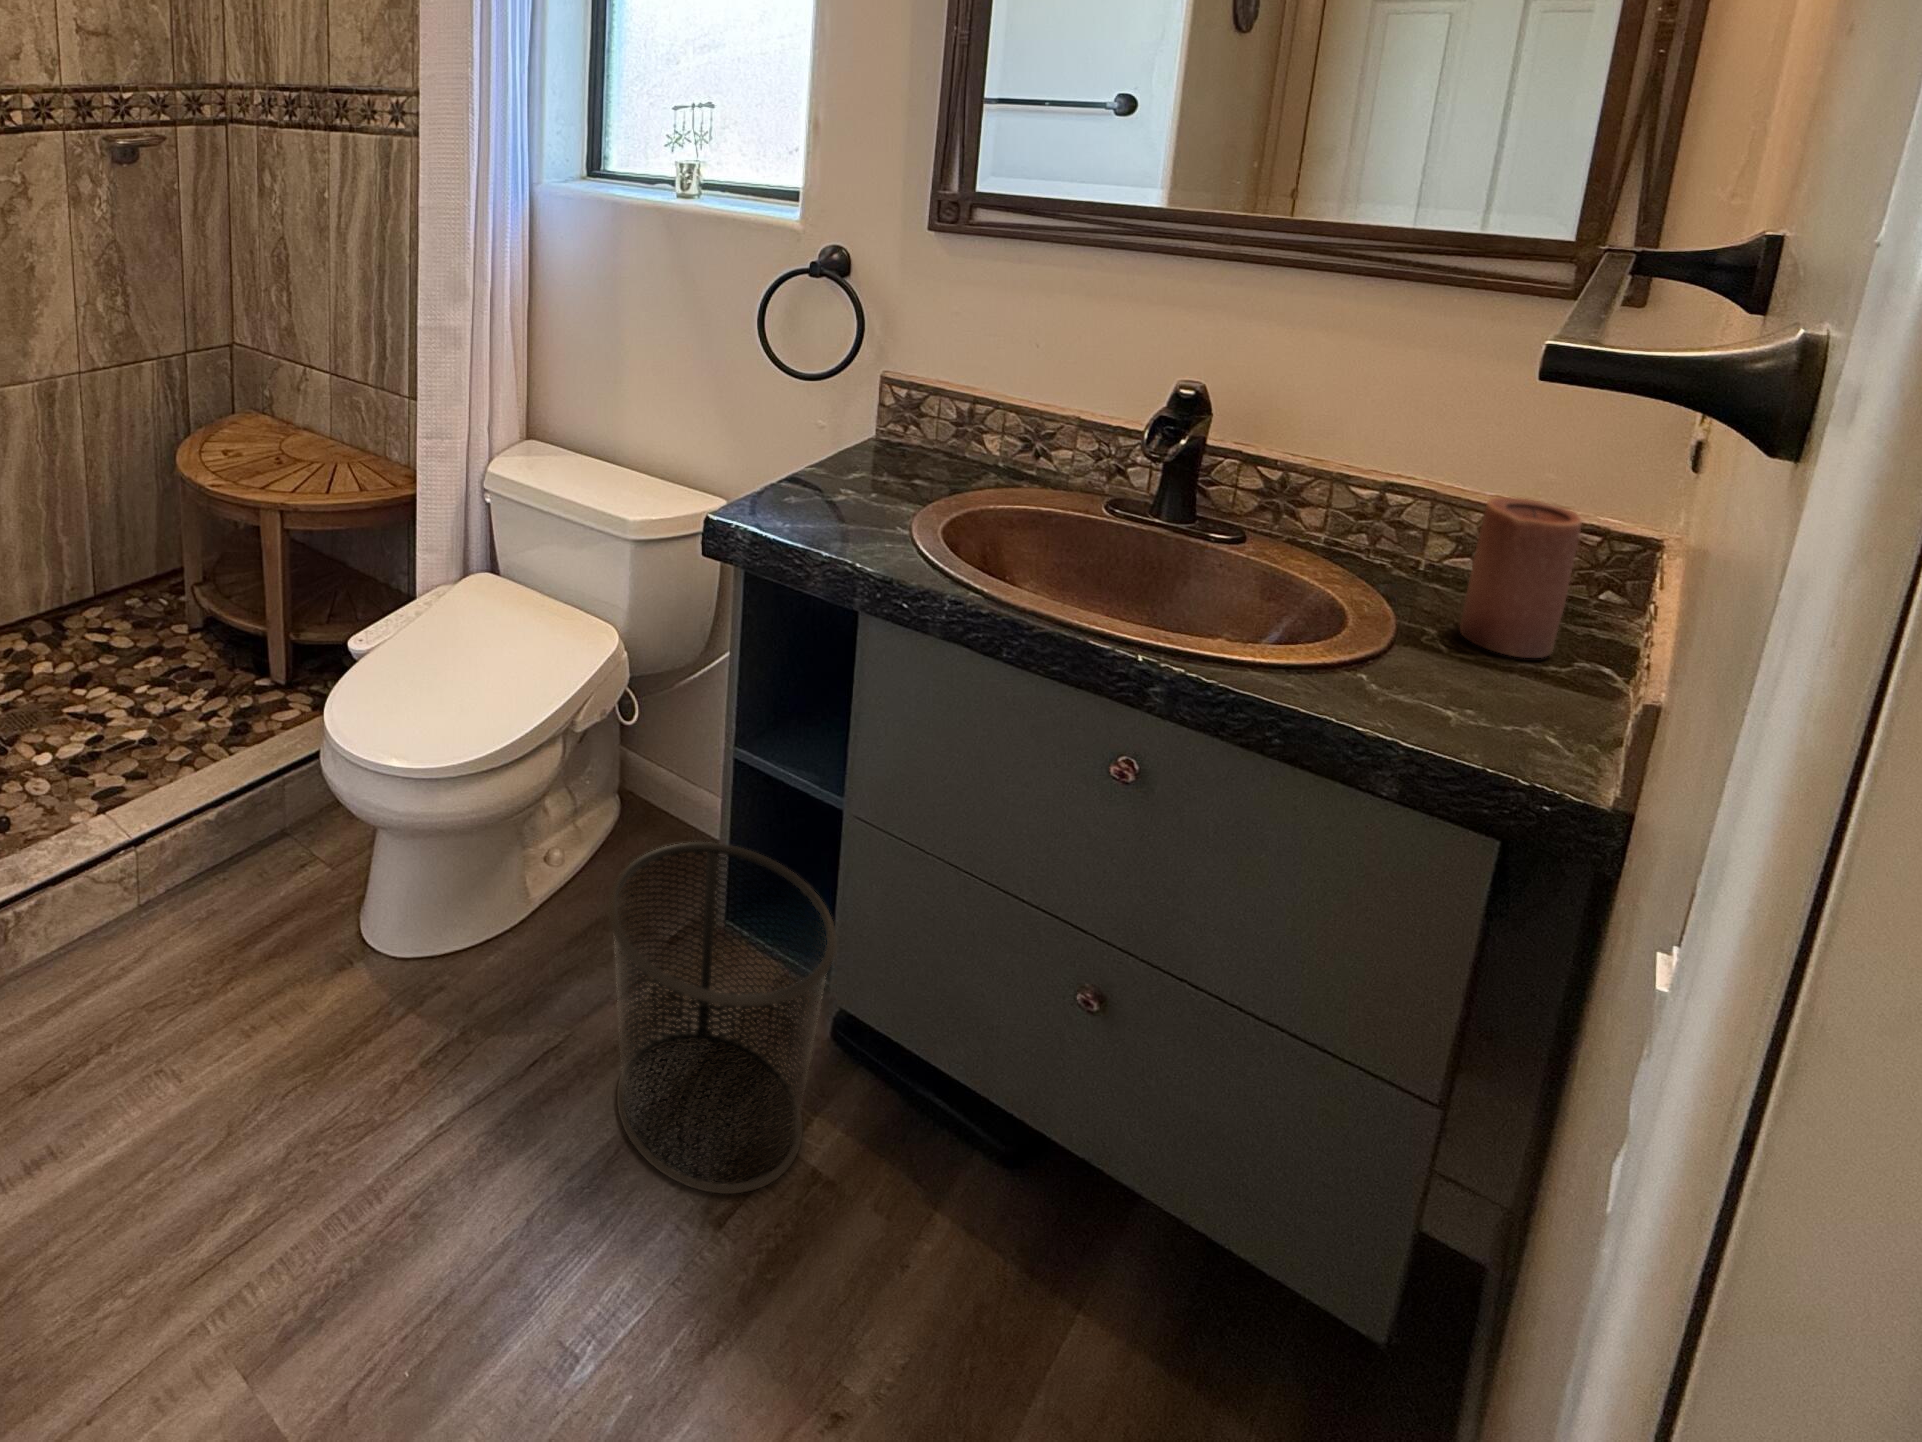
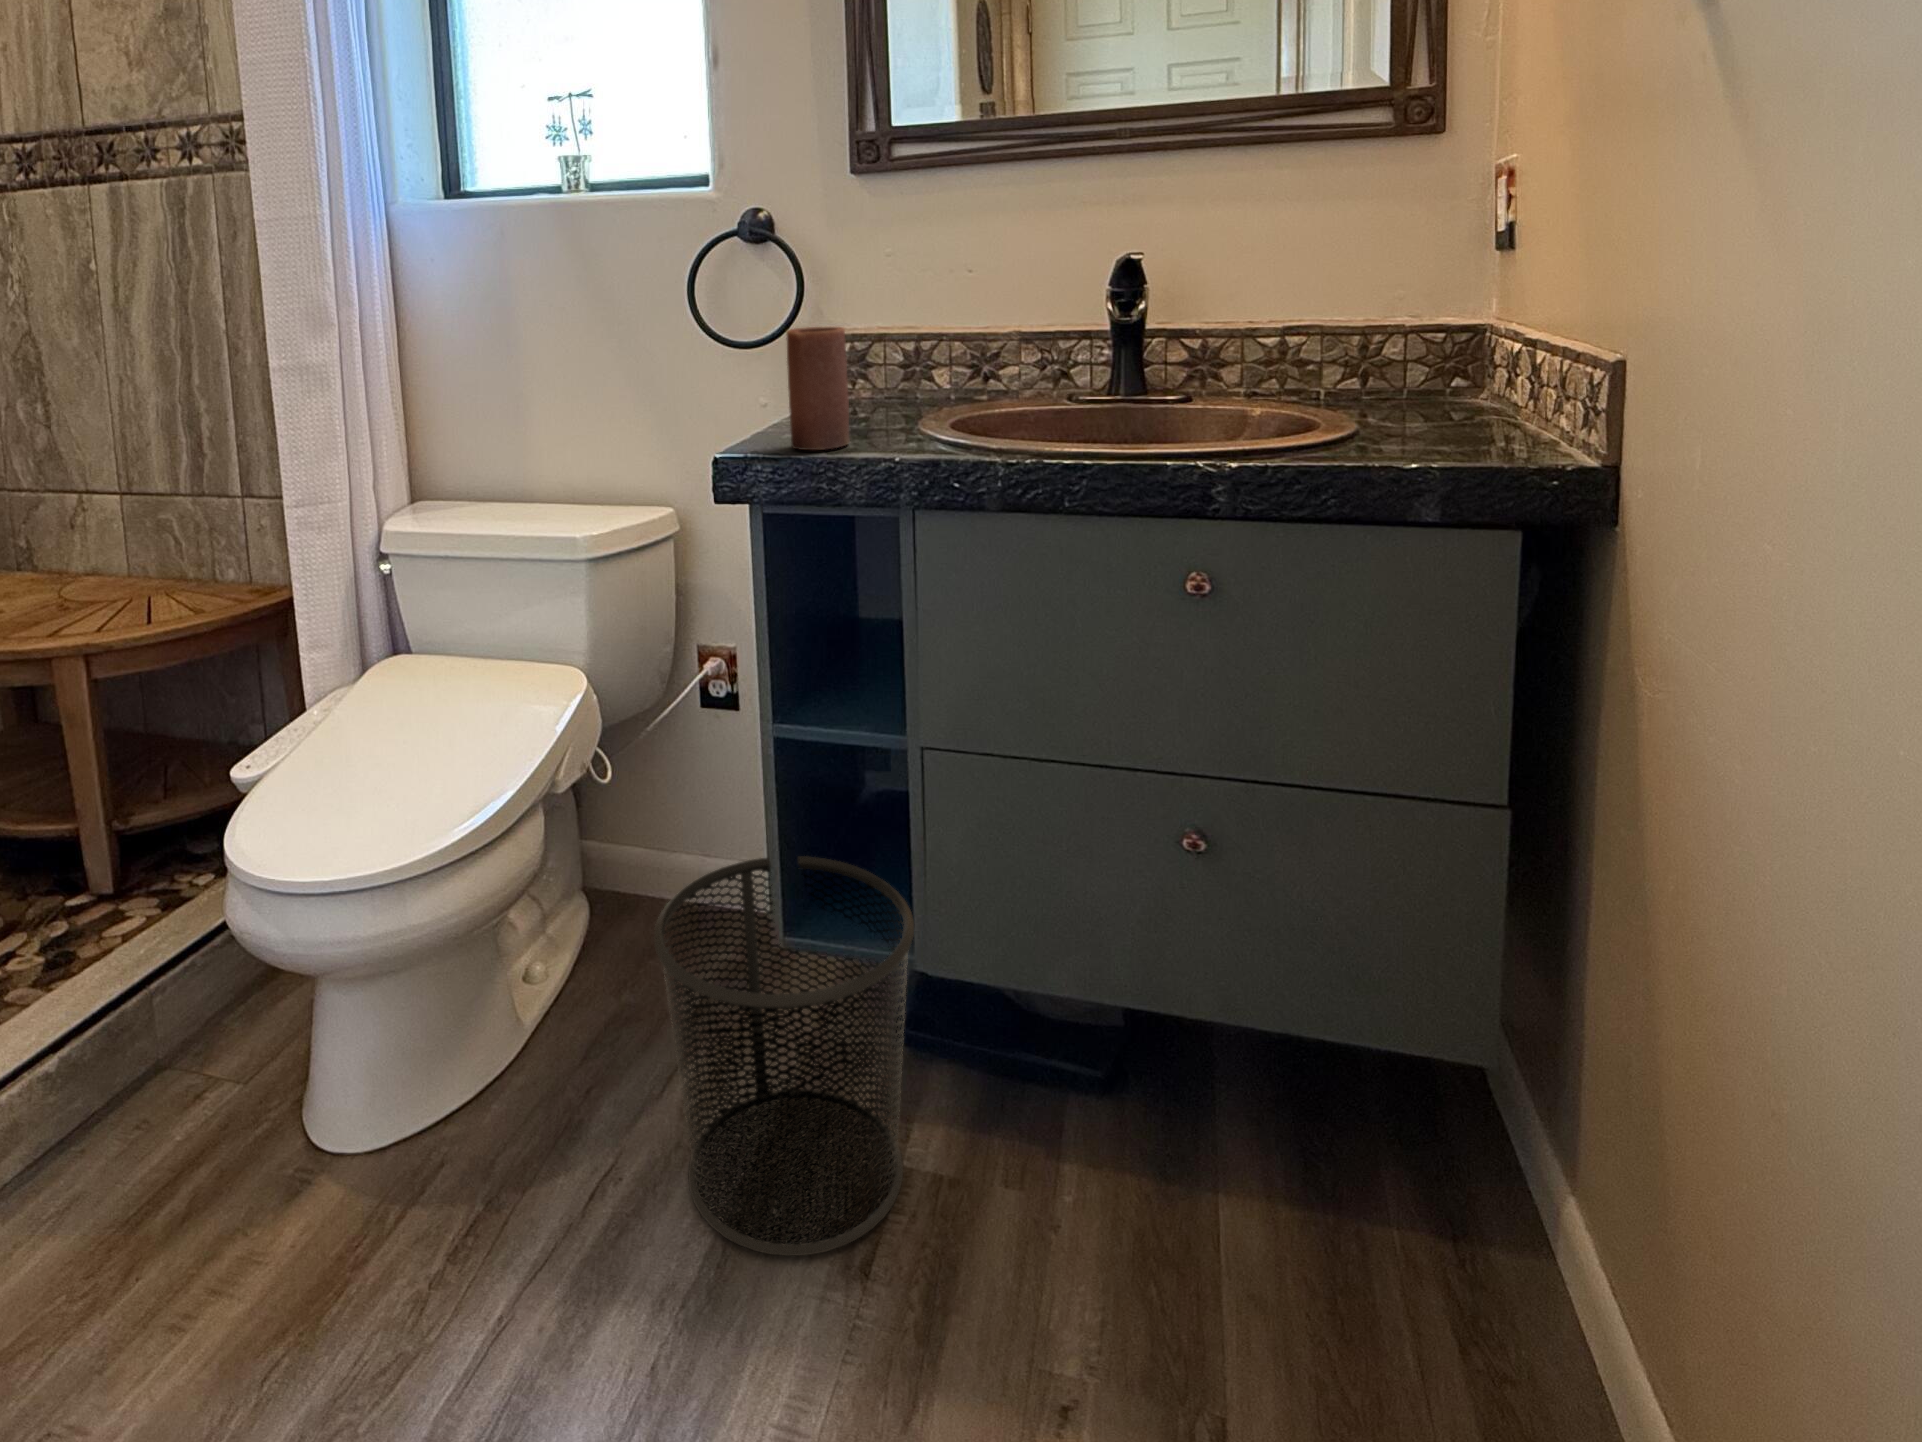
candle: present [1460,497,1582,658] -> present [787,327,850,450]

